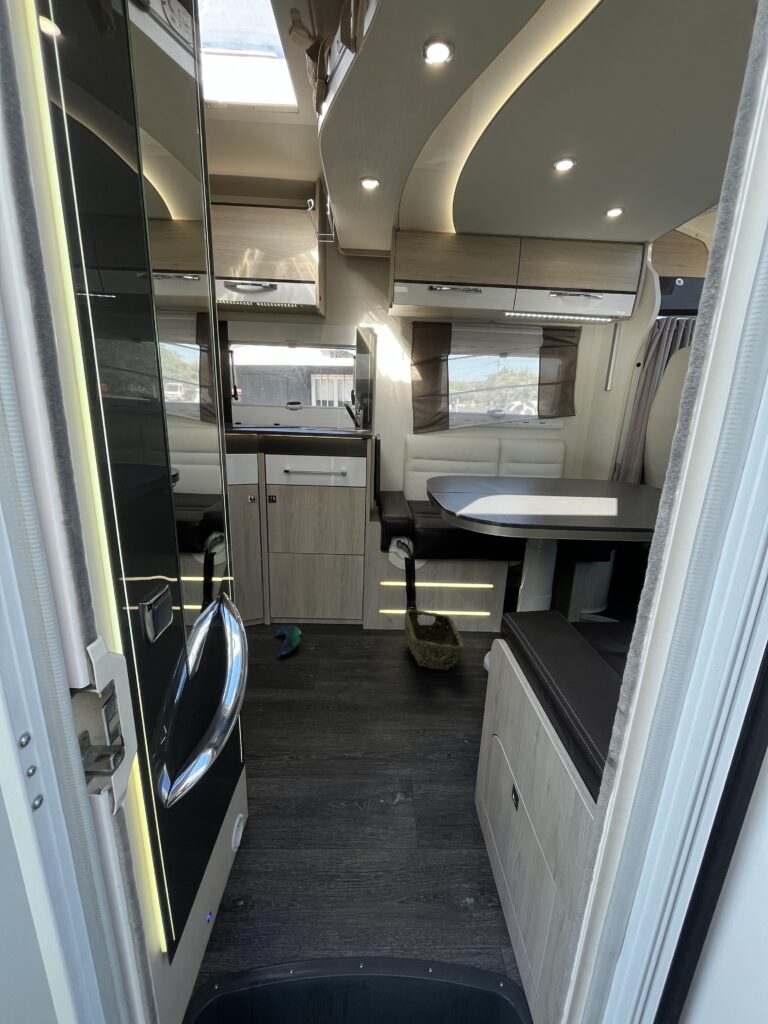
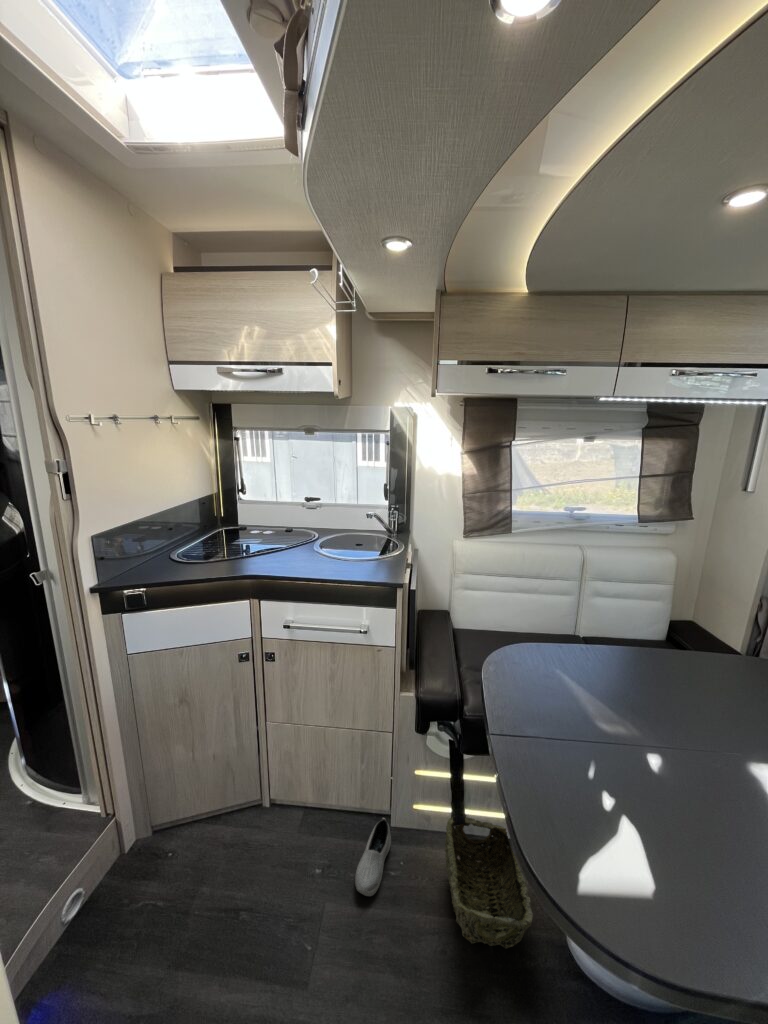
shoe: none [342,617,365,656] -> present [355,818,391,896]
plush toy: present [276,626,304,657] -> none [265,817,305,887]

